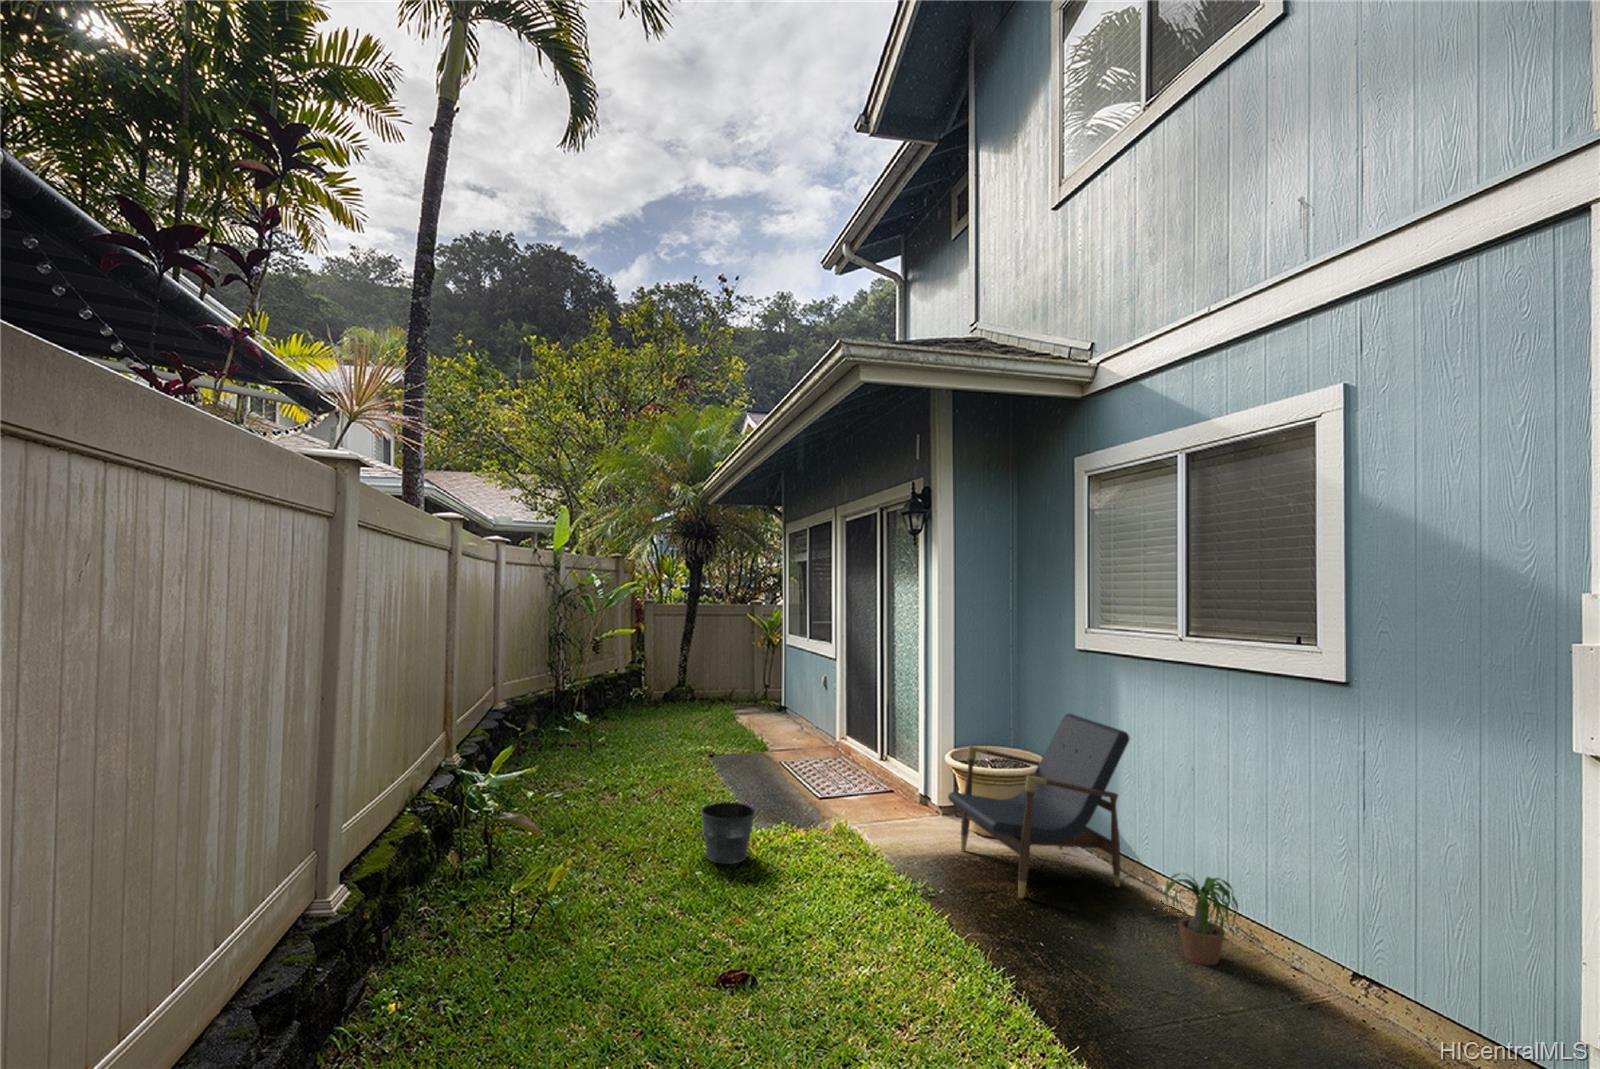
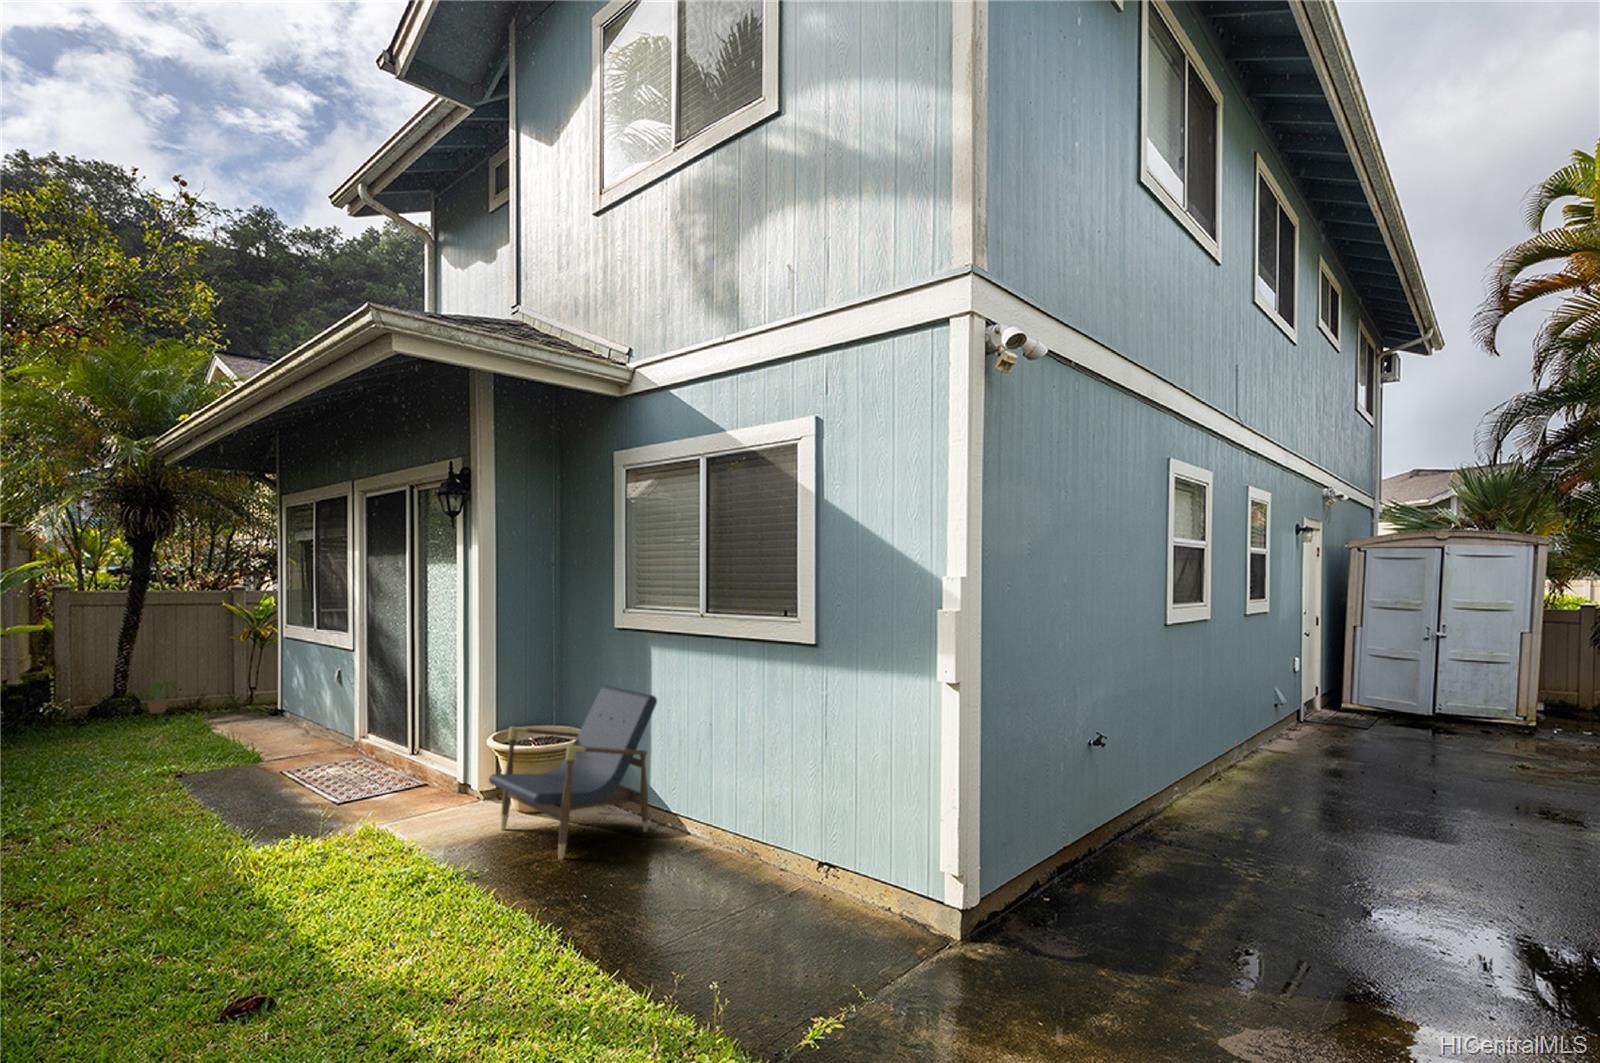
bucket: present [695,802,756,864] -> none [174,826,261,900]
potted plant: present [1165,873,1238,965] -> present [146,681,176,714]

